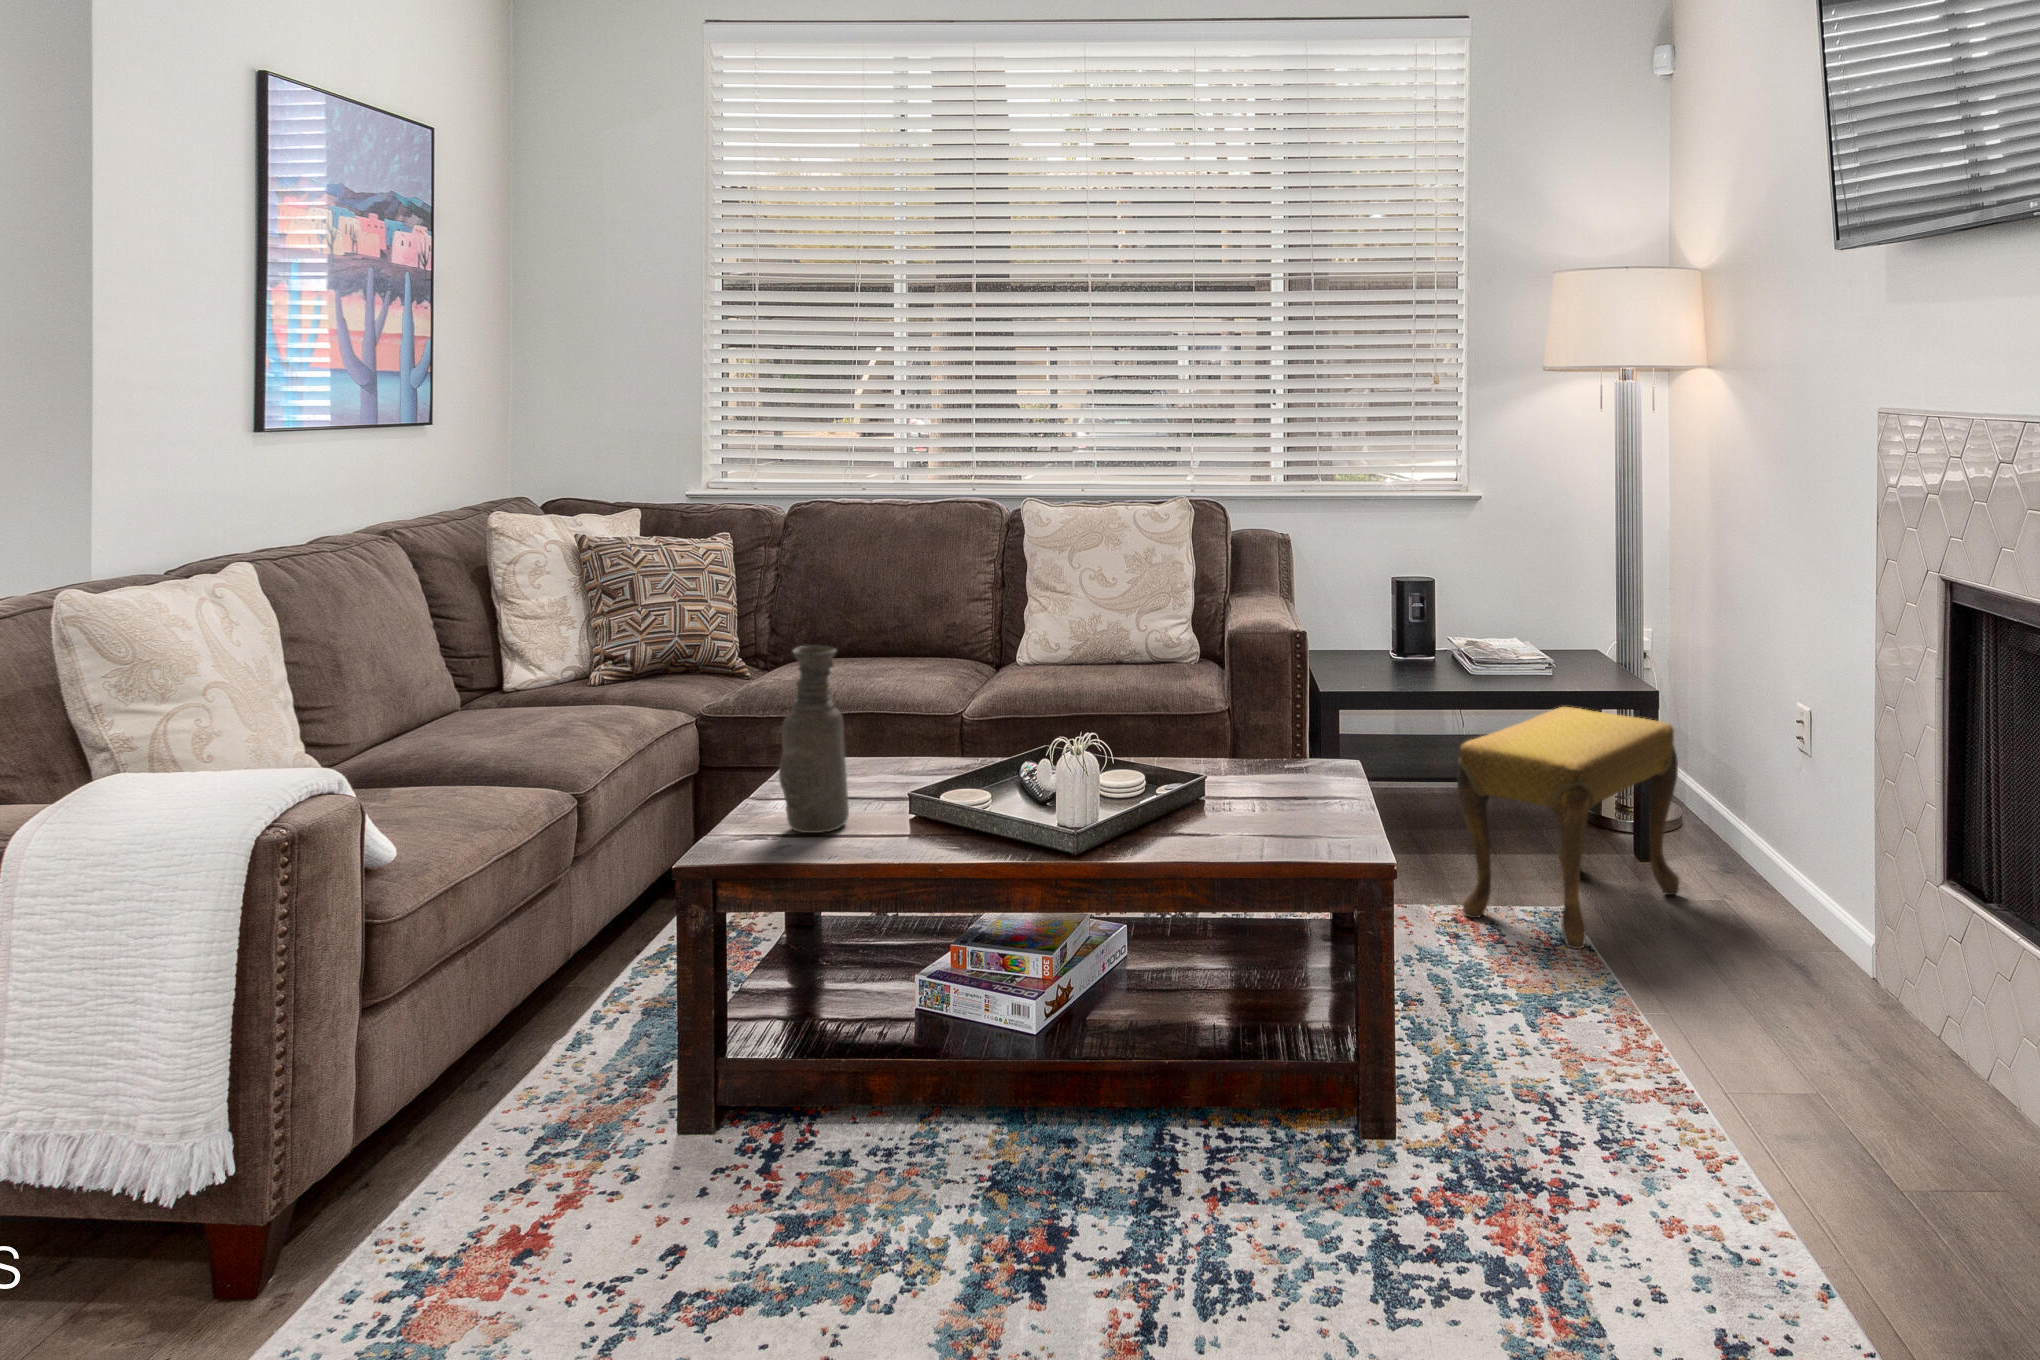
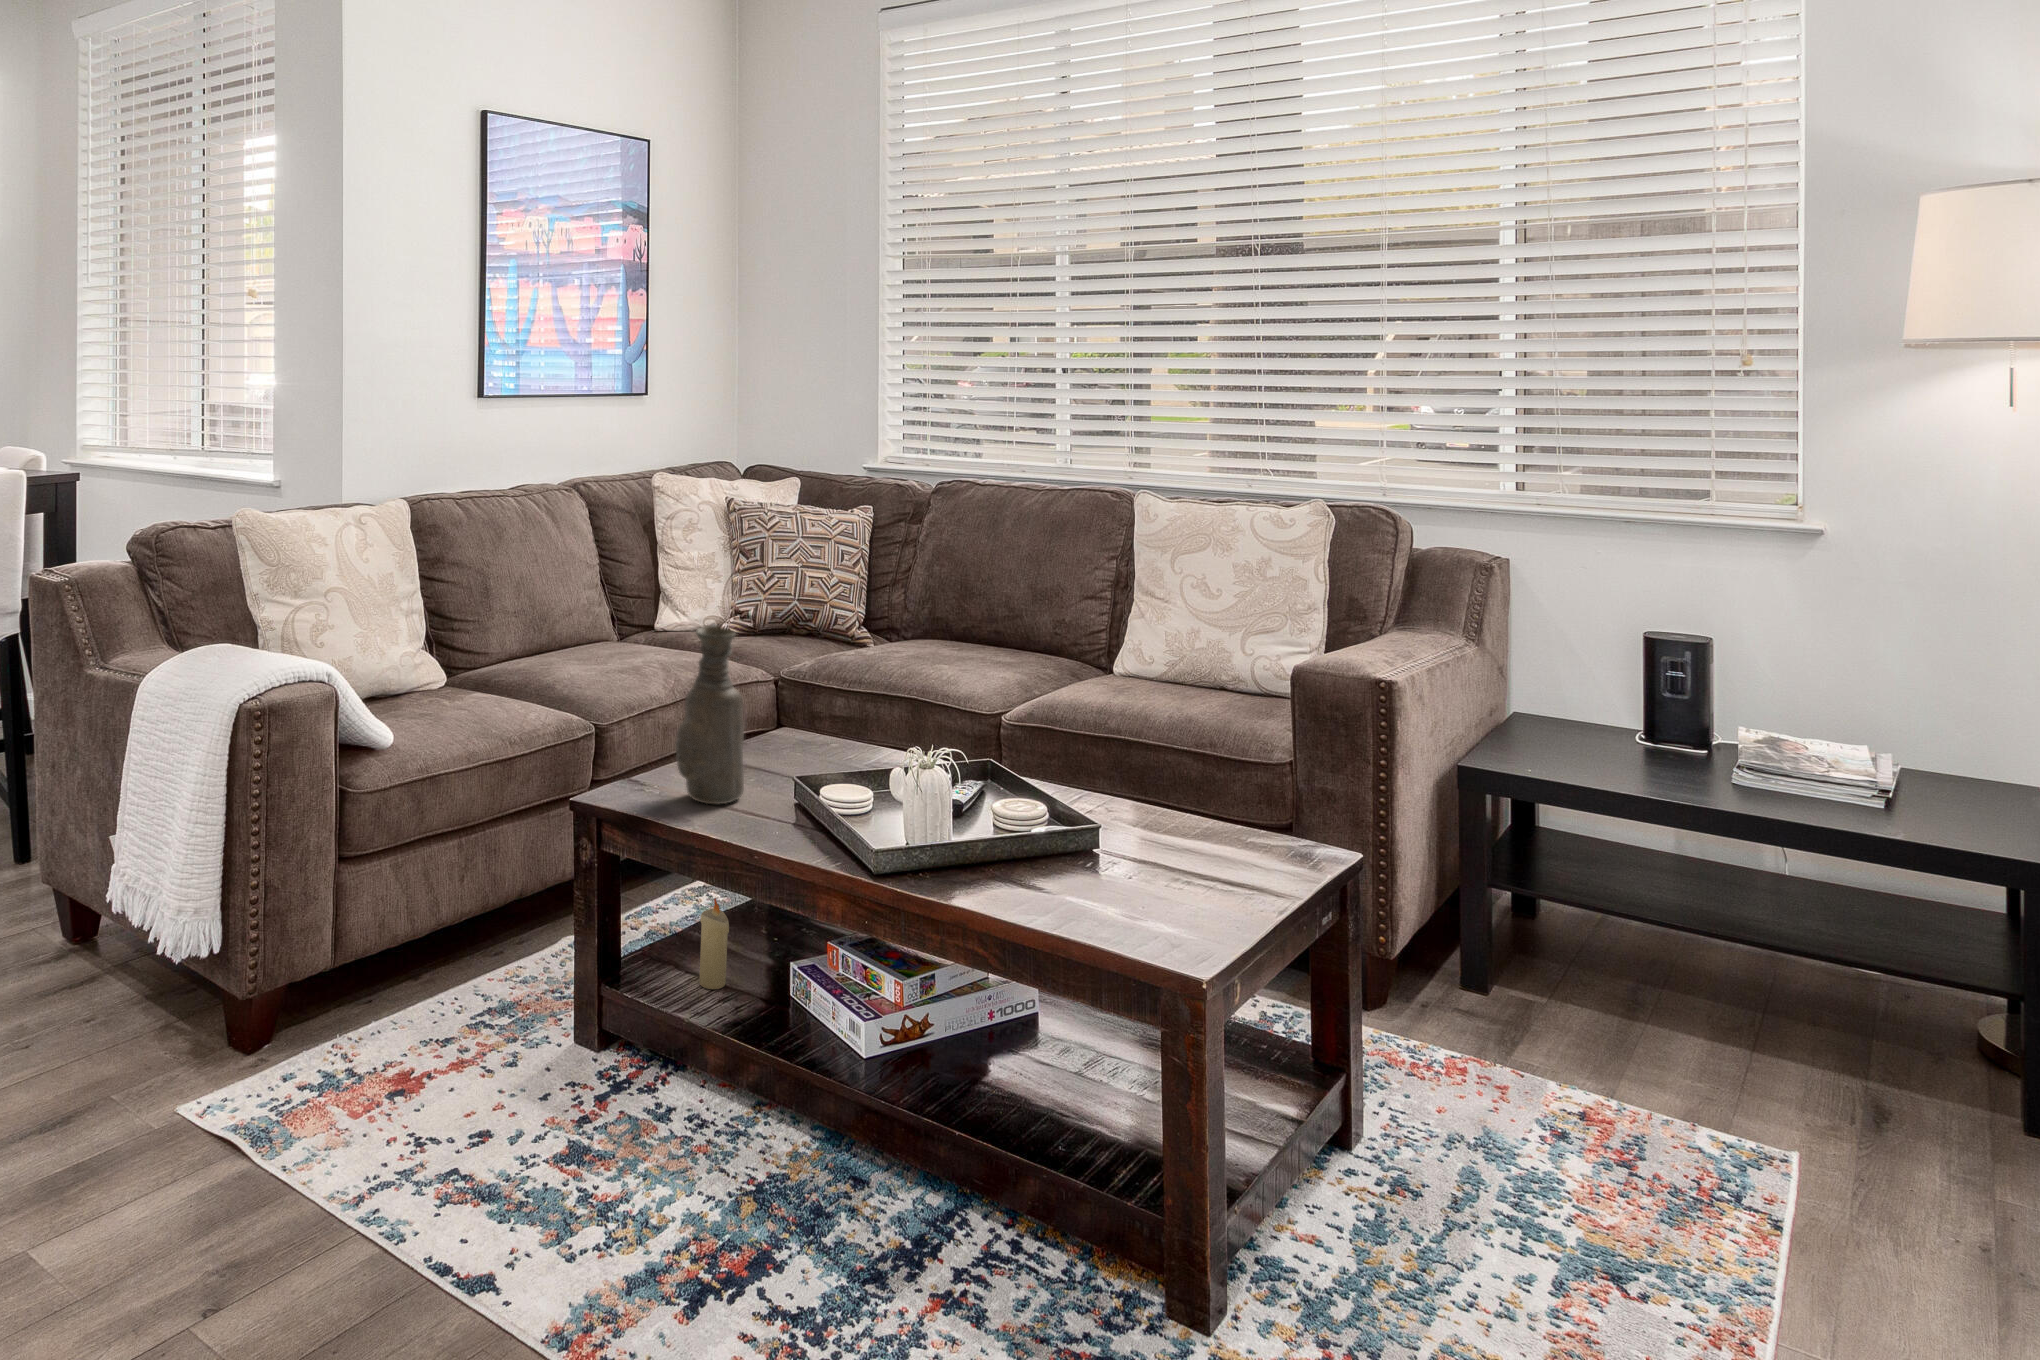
footstool: present [1457,707,1679,949] -> none [1554,869,1950,1200]
candle: none [819,930,851,1027] -> present [699,899,729,989]

